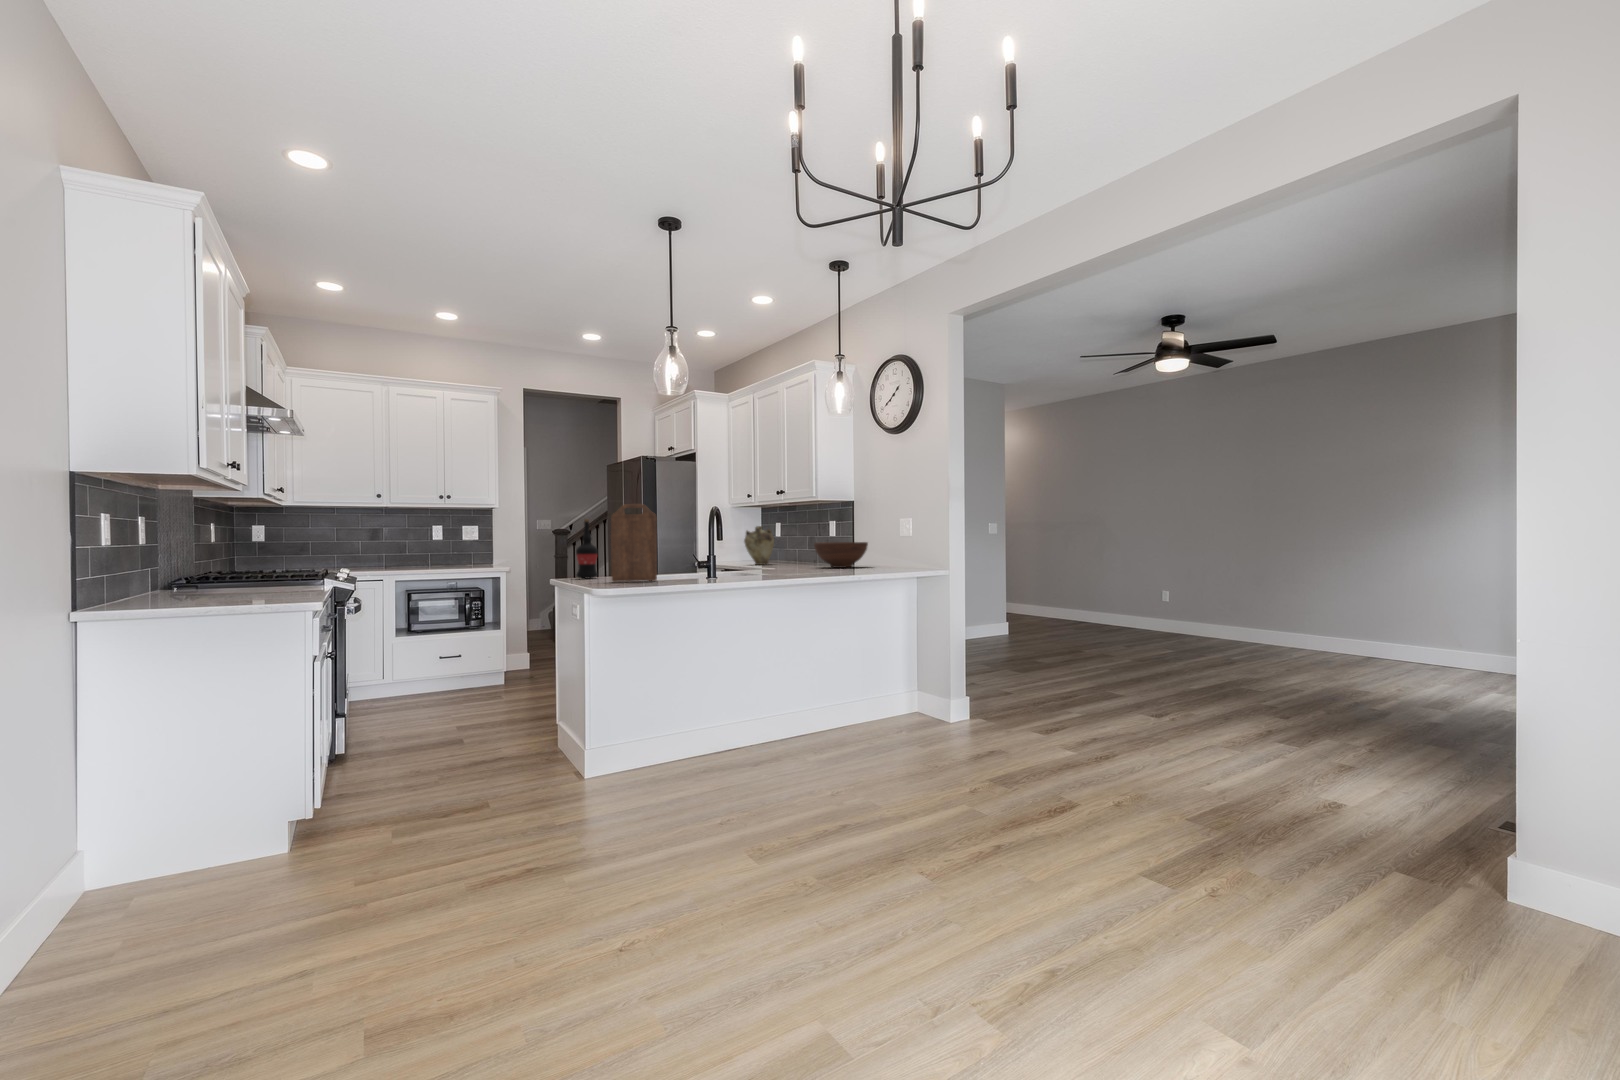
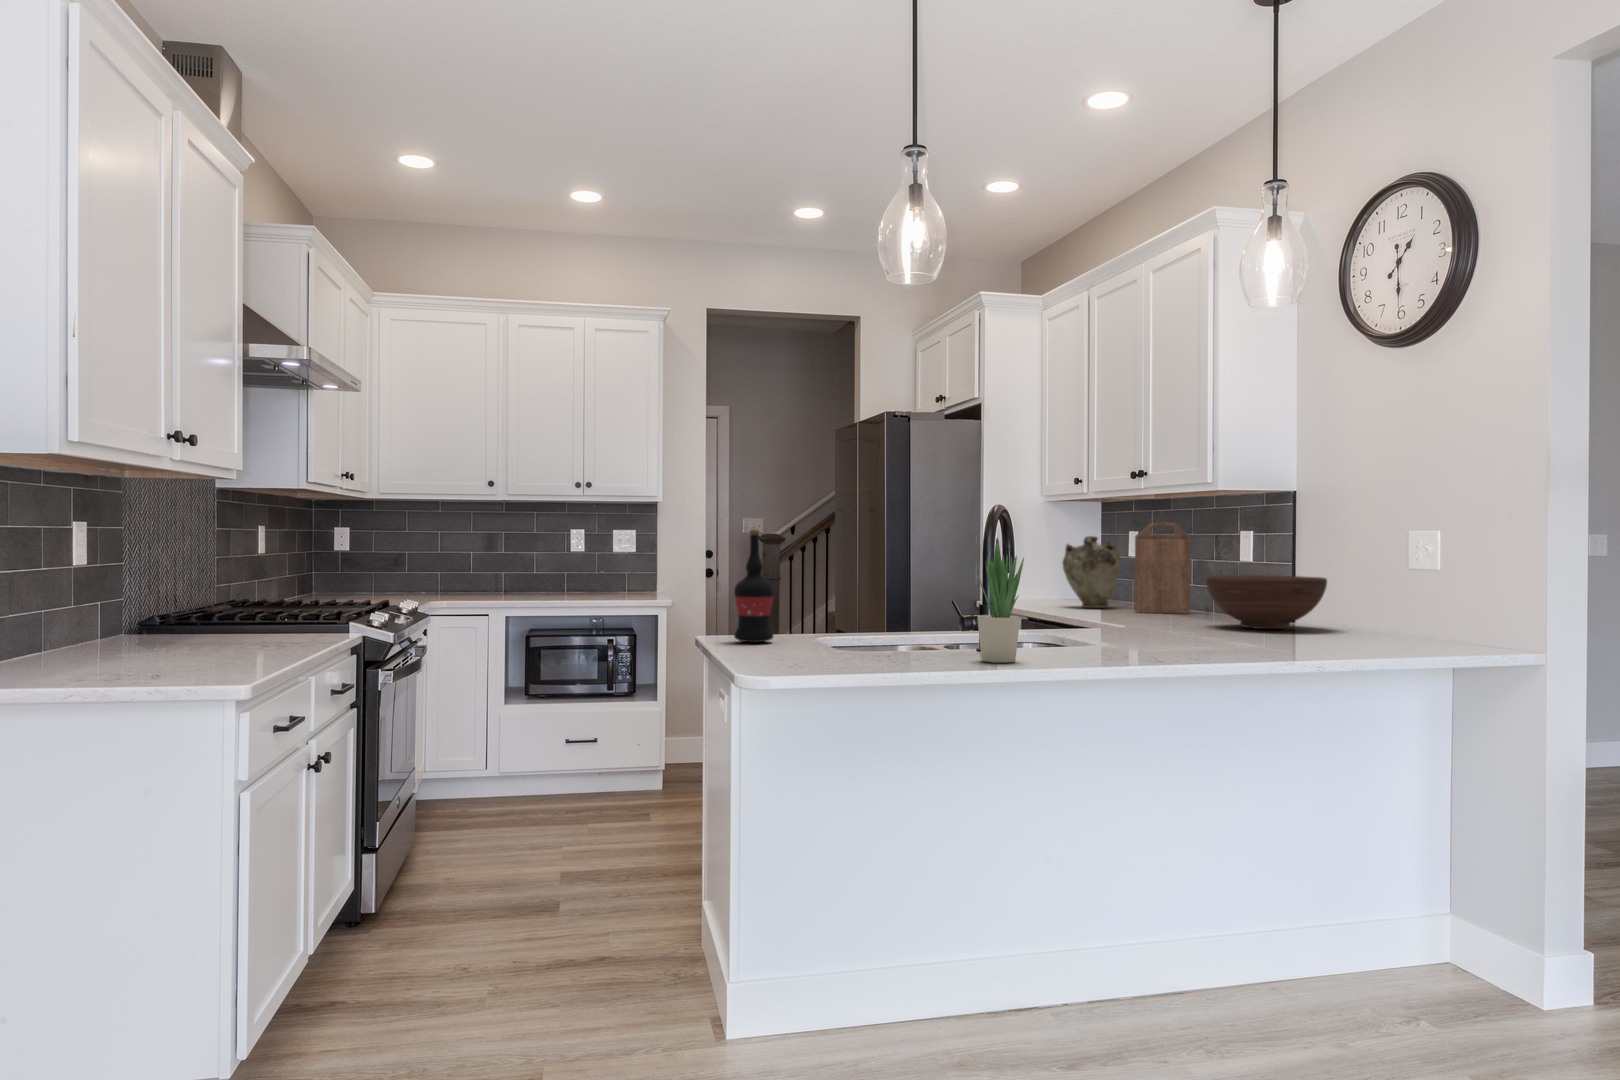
cutting board: present [611,504,657,582] -> present [1134,523,1190,614]
potted plant: none [705,520,728,579] -> present [976,537,1024,663]

